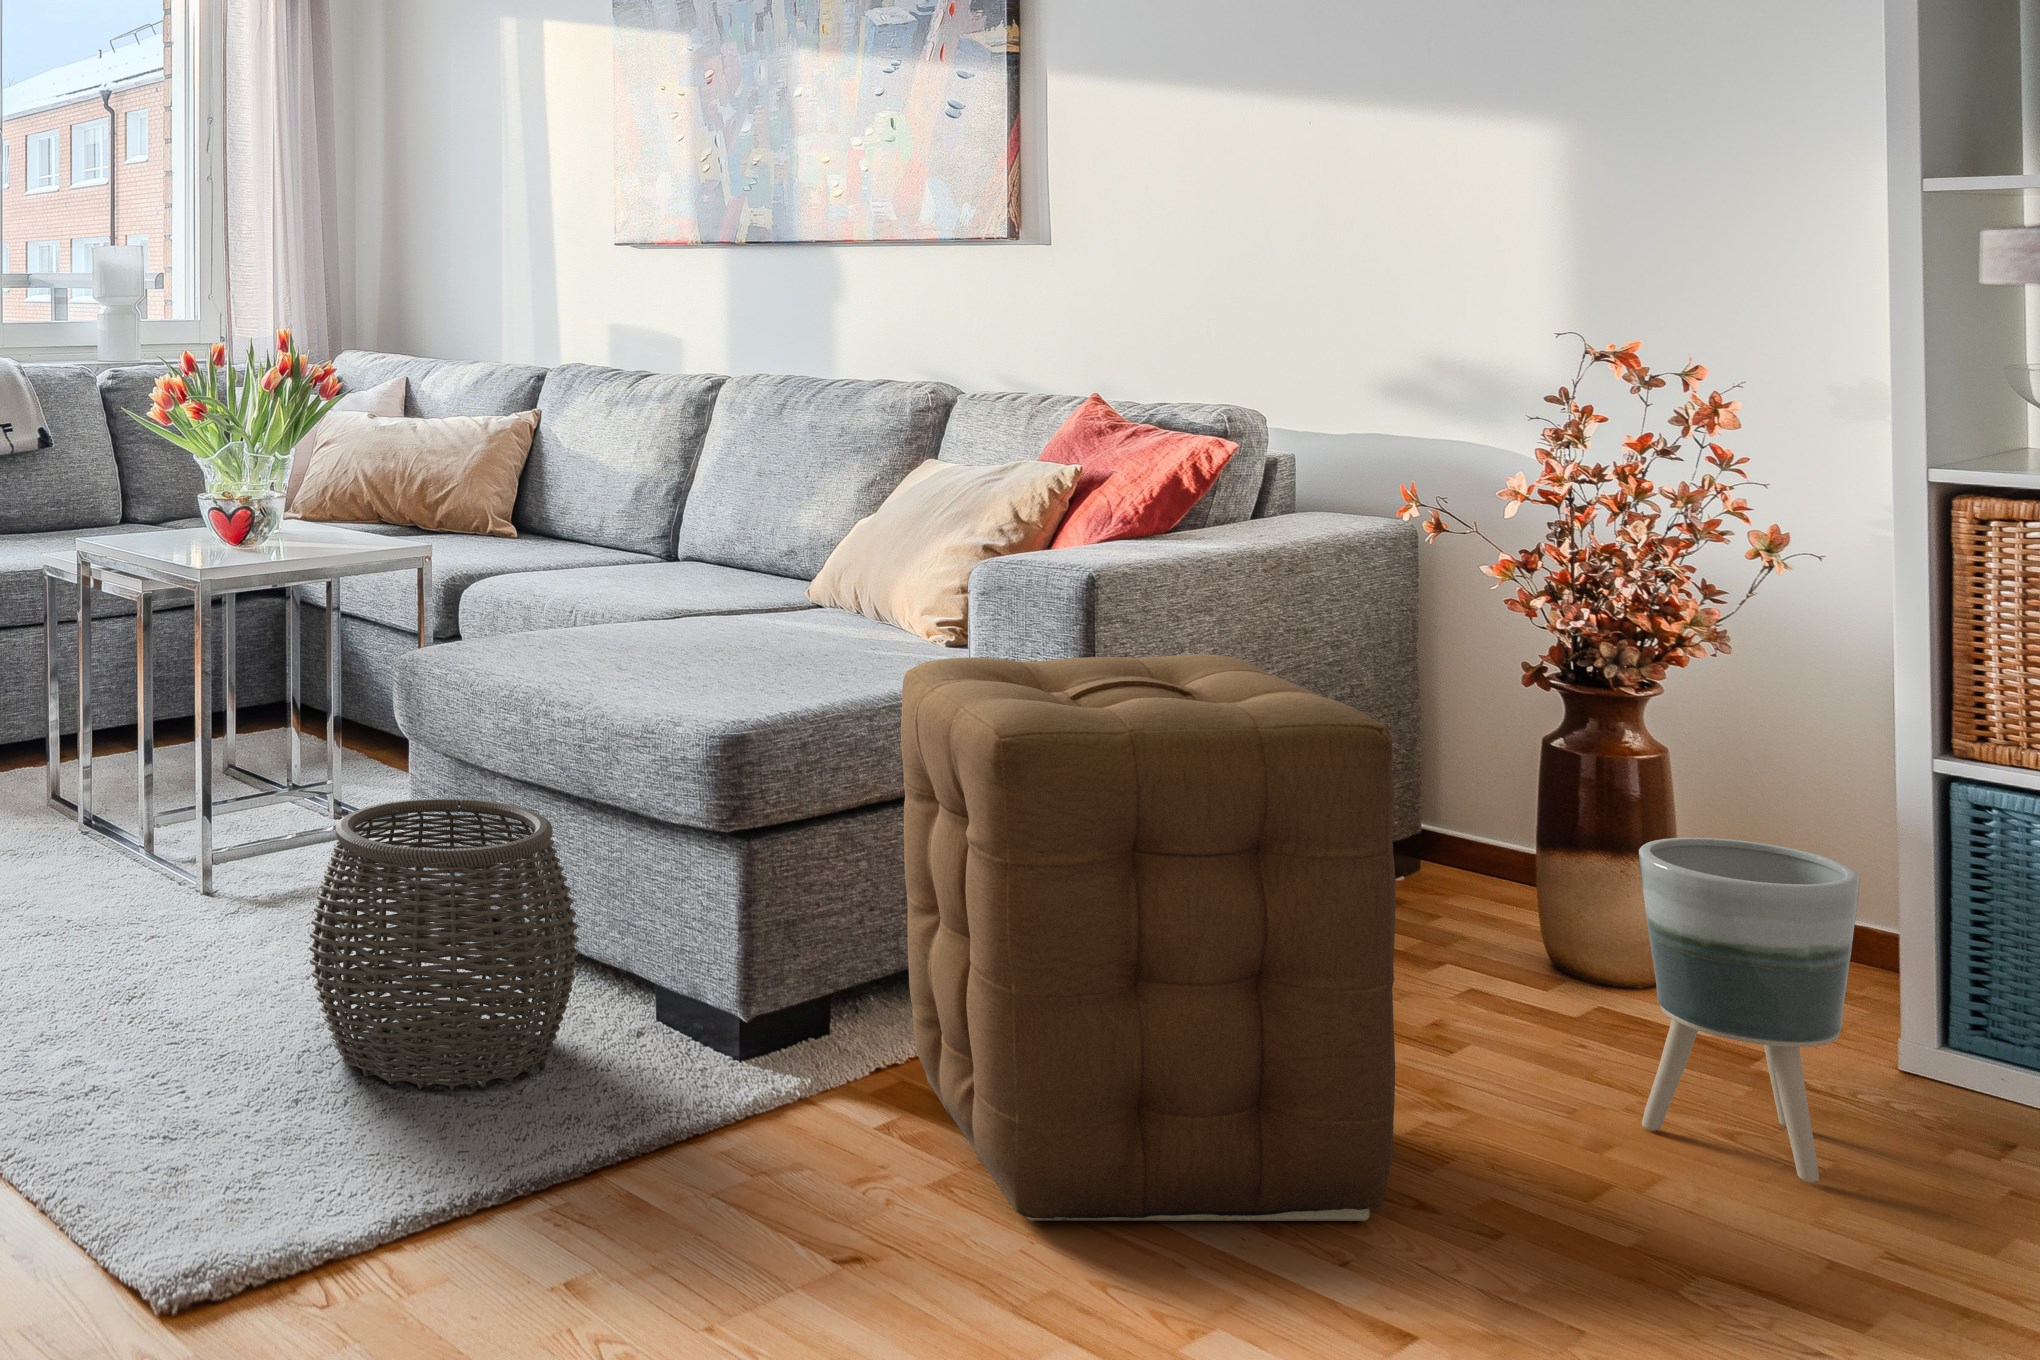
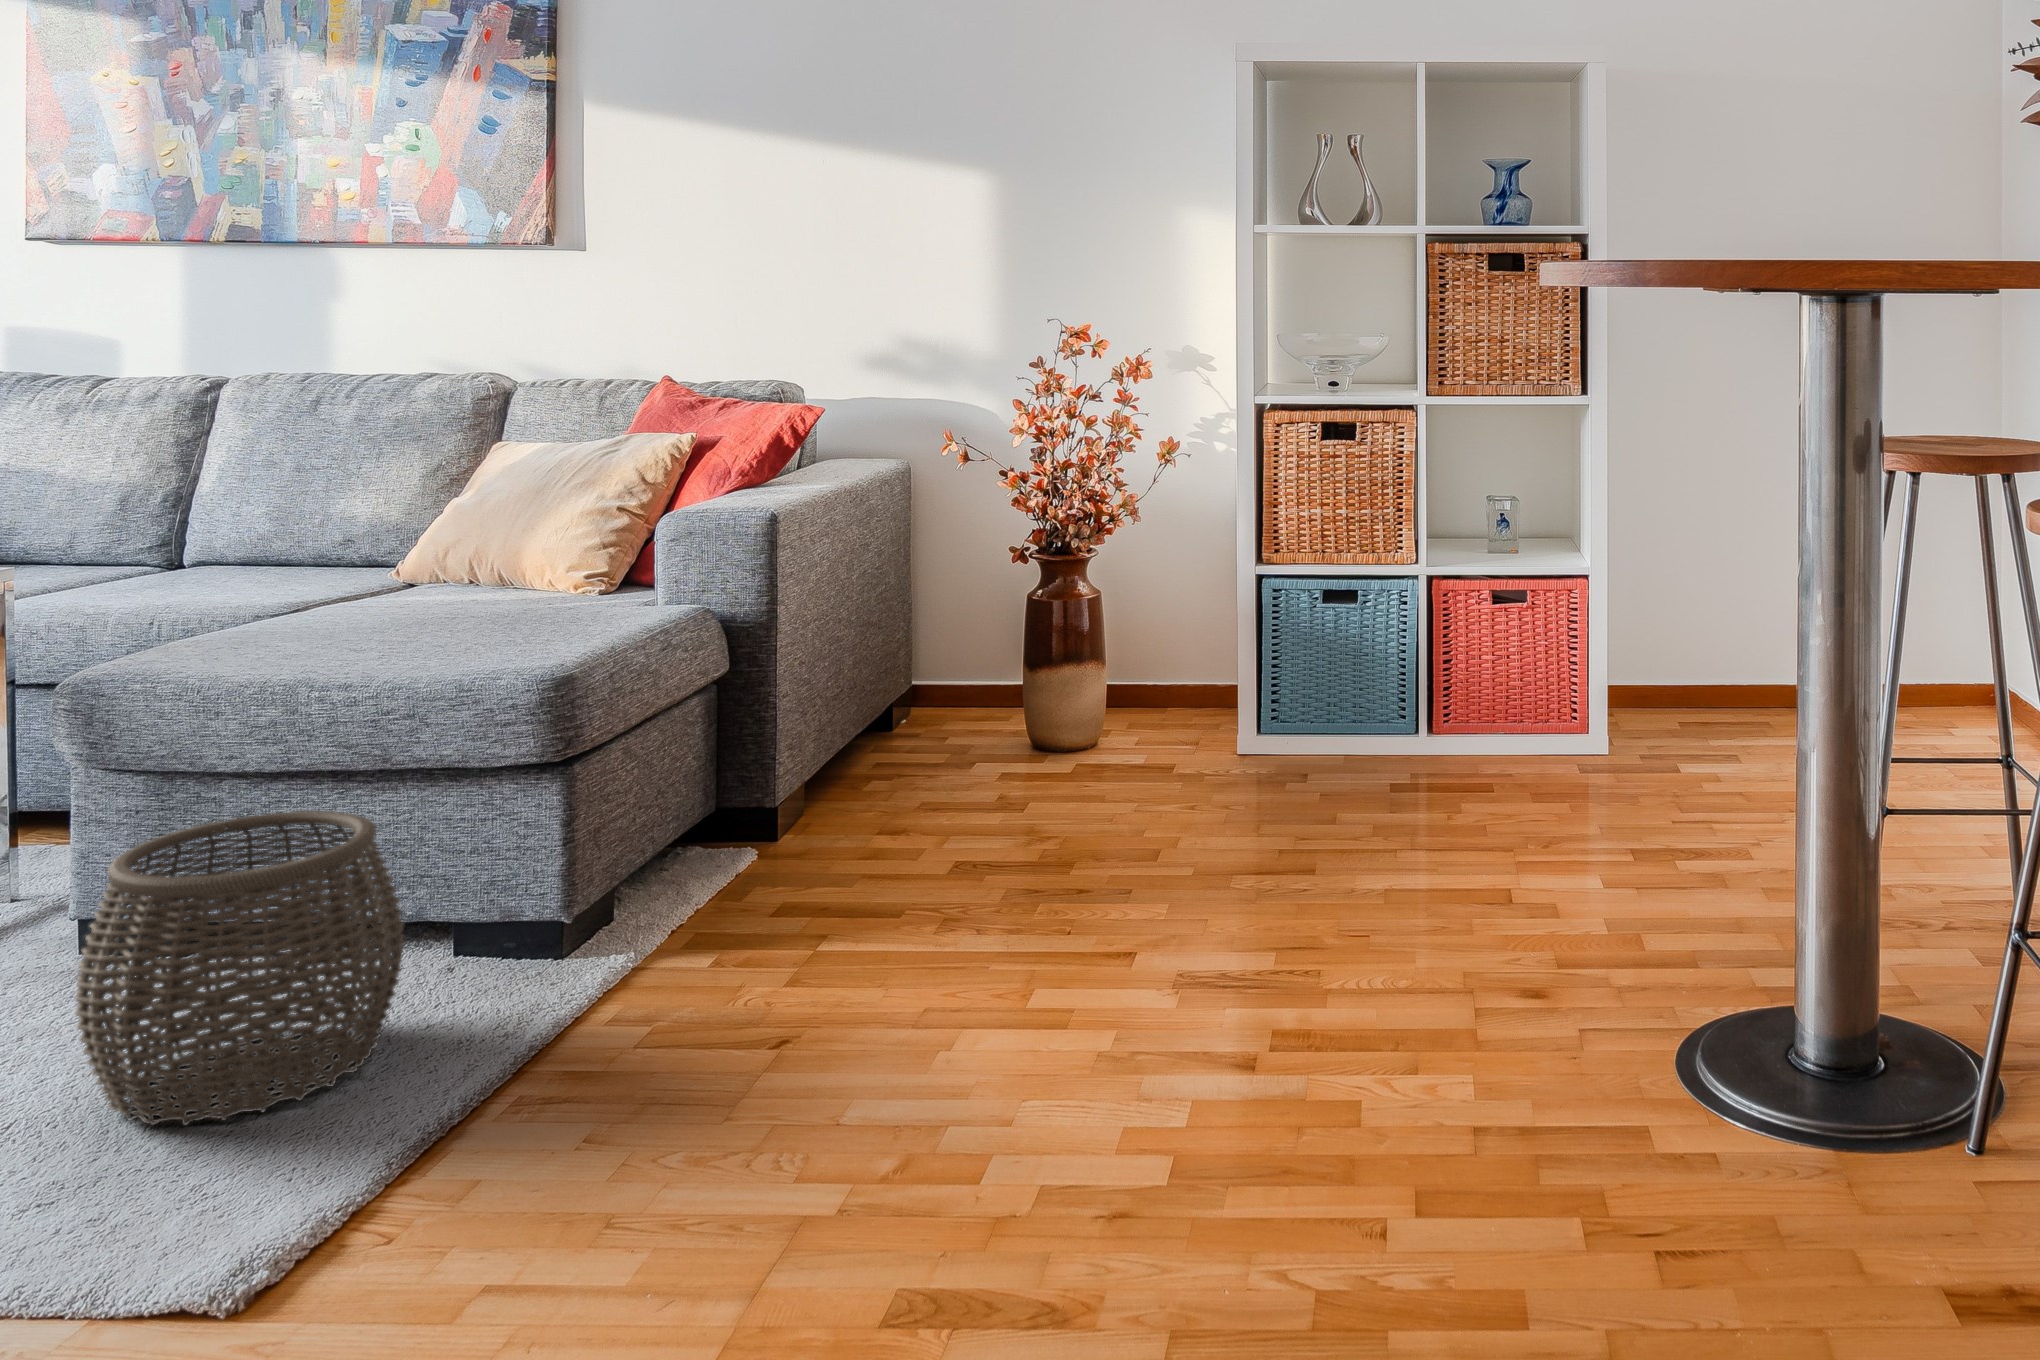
ottoman: present [901,654,1396,1221] -> none [704,562,1093,1001]
planter: present [1639,838,1860,1182] -> none [1152,631,1265,824]

